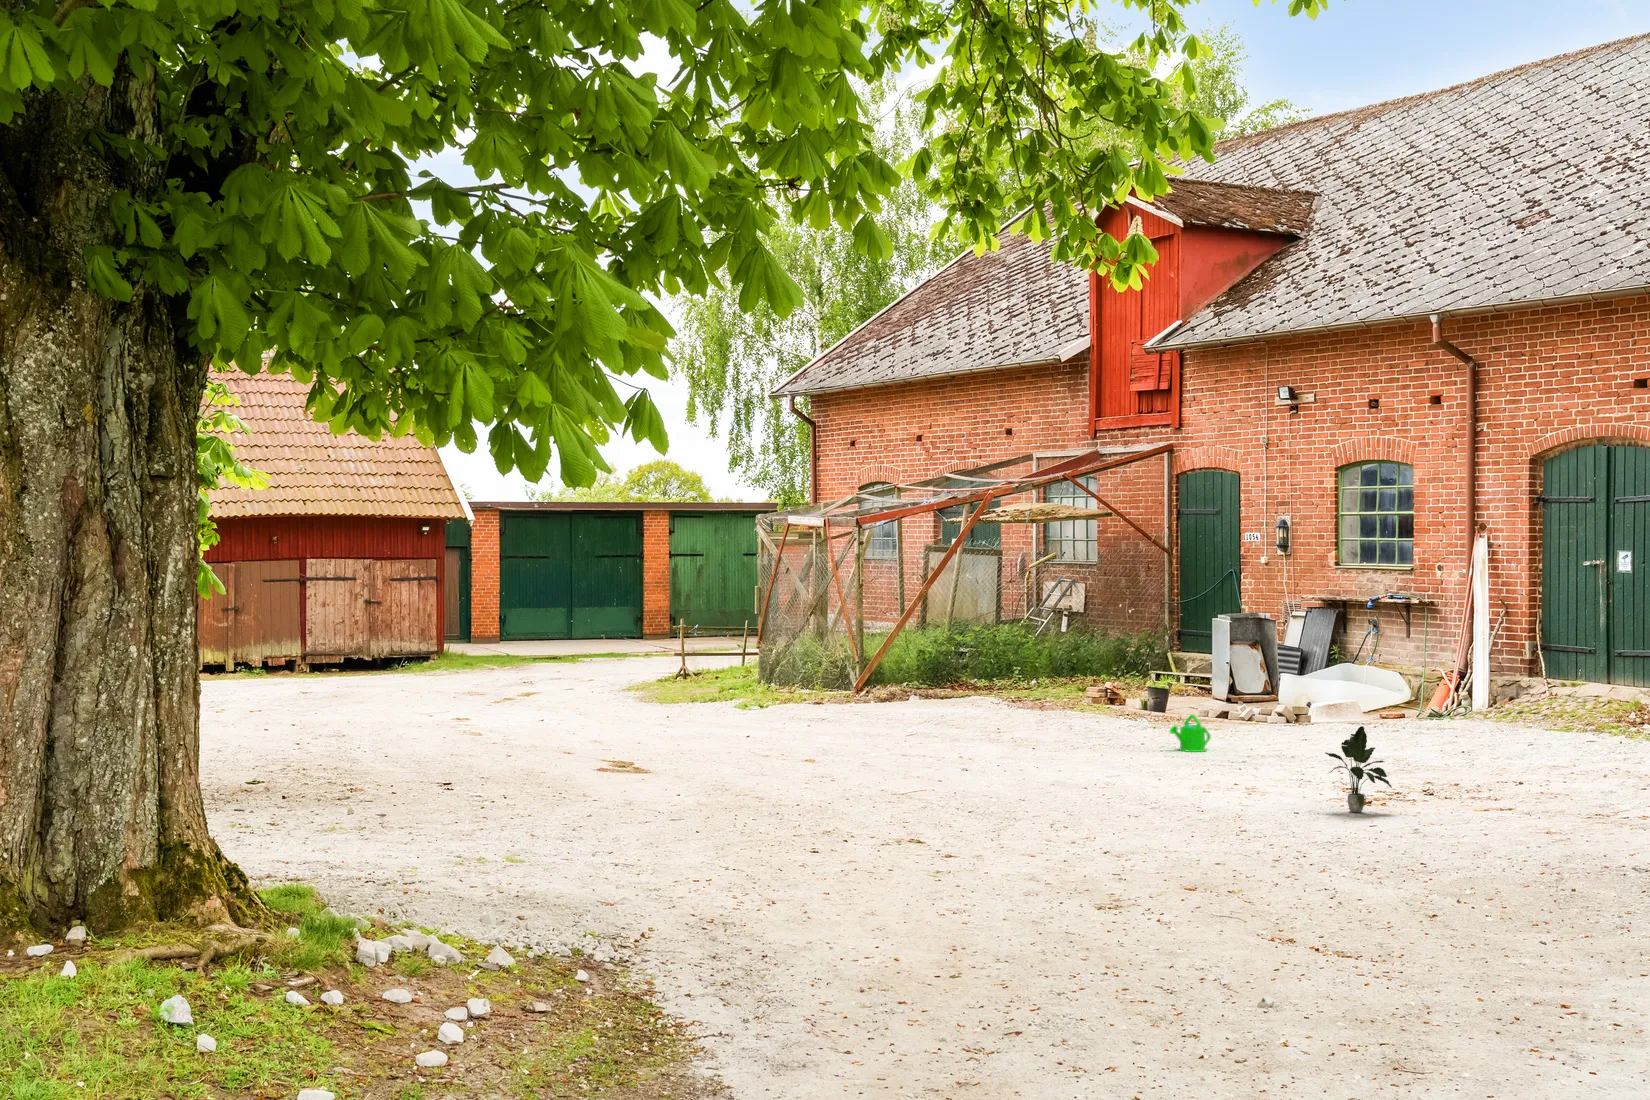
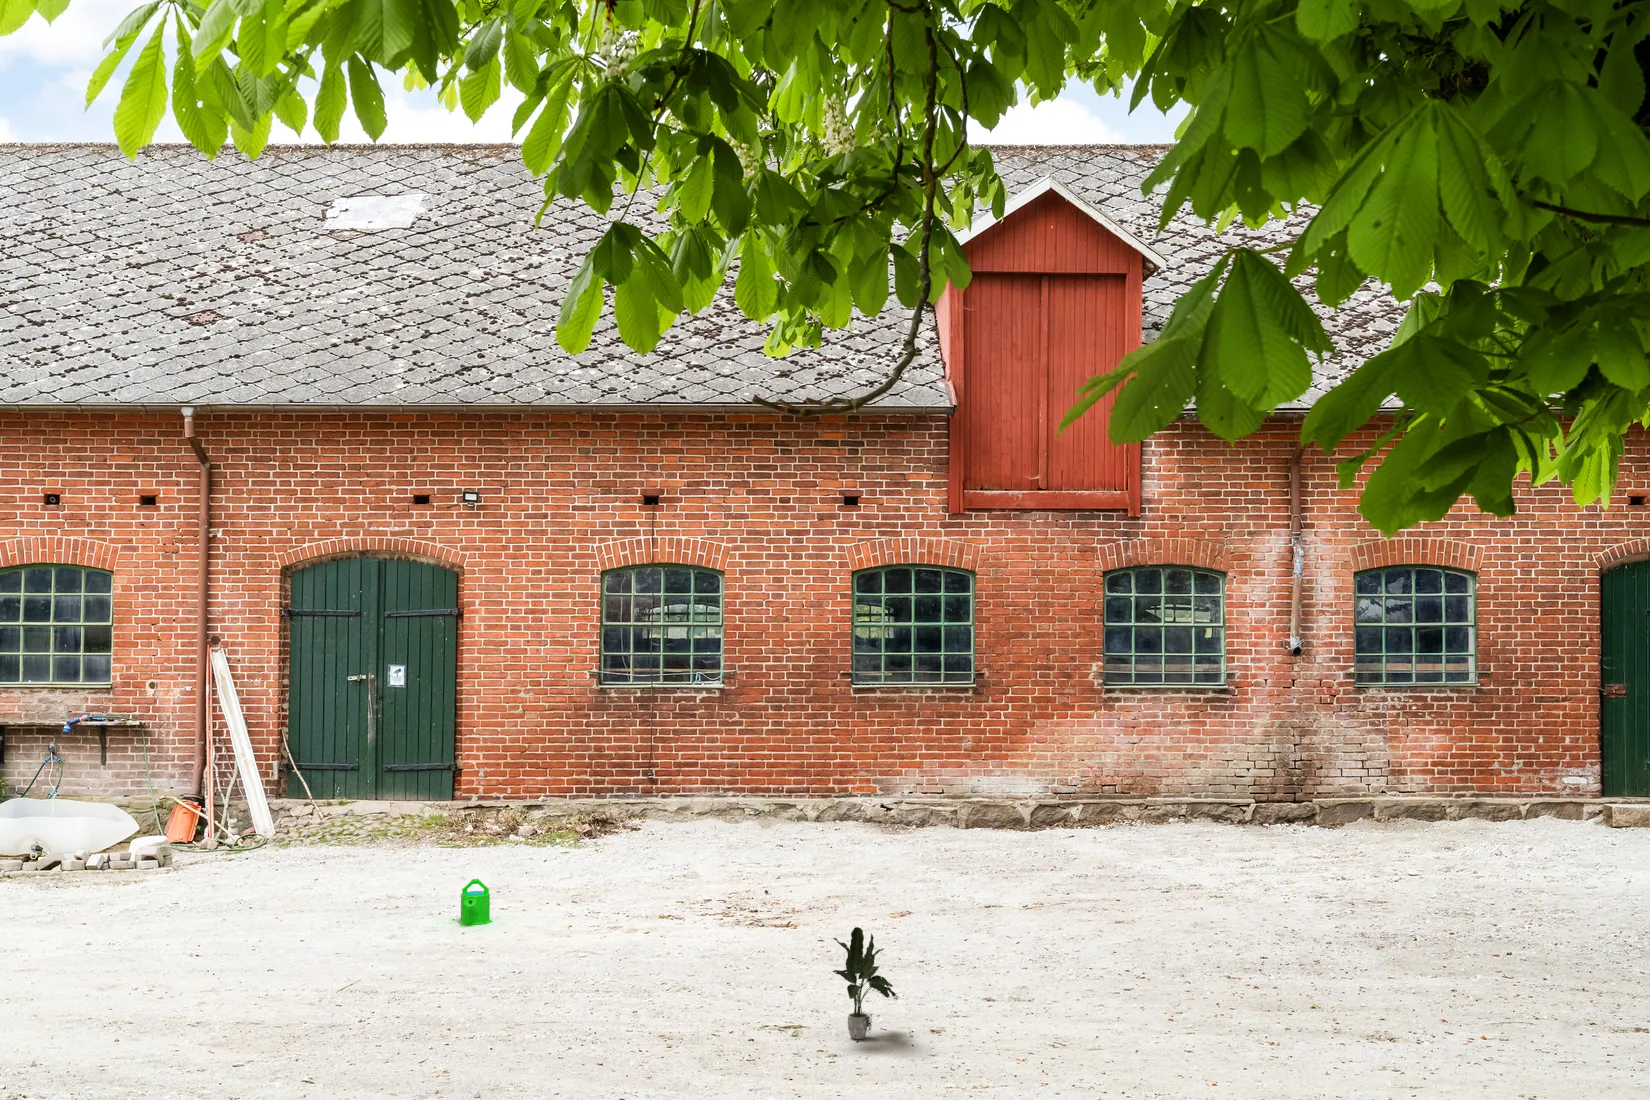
watering can: present [1170,714,1211,752] -> present [458,879,491,925]

